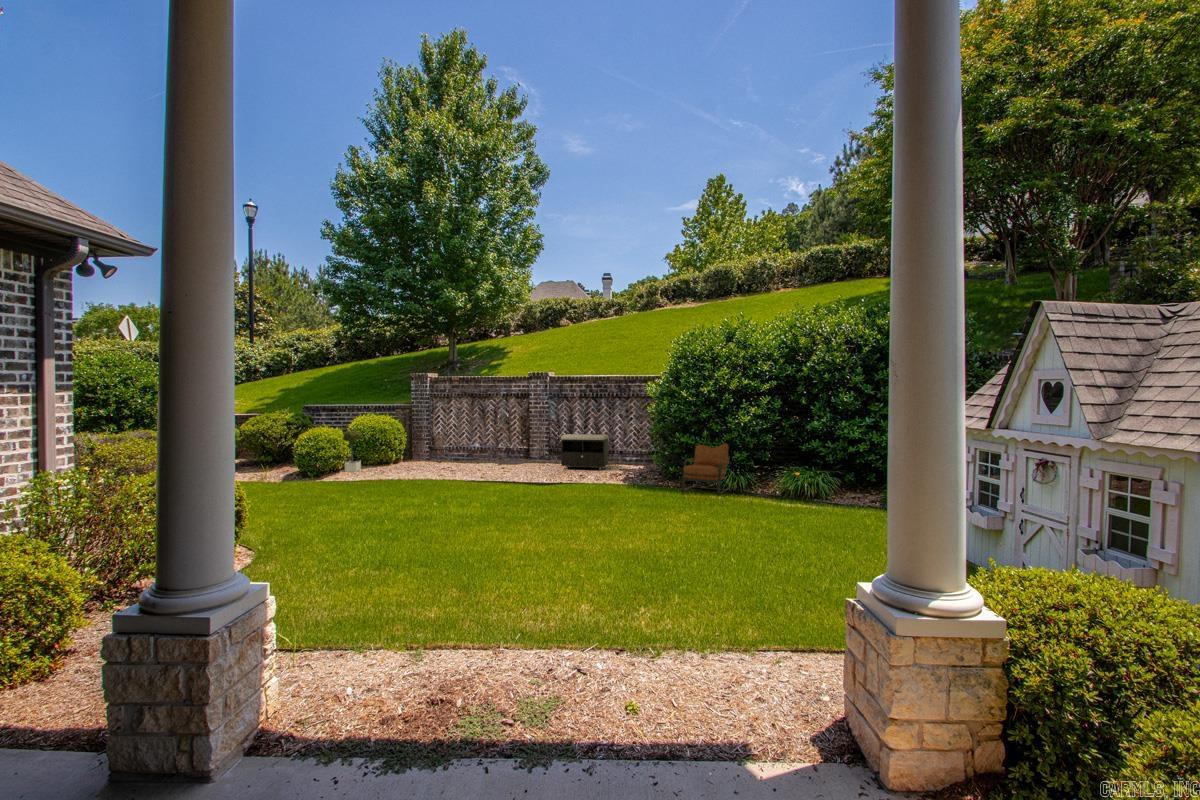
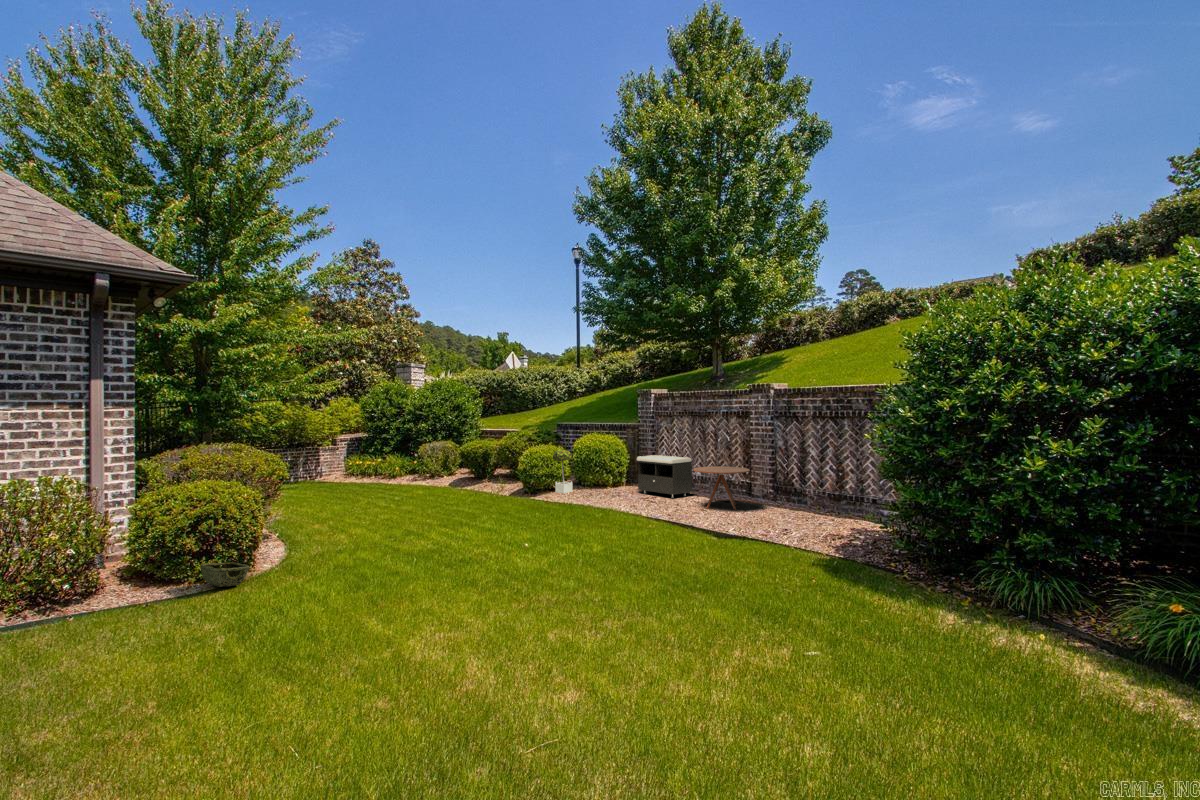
storage bench: present [561,434,608,470] -> present [637,455,692,498]
round table: none [491,437,533,469] -> present [693,466,750,510]
chair: present [682,443,732,494] -> none [892,502,1036,625]
woven basket: none [237,539,290,561] -> present [201,562,249,587]

